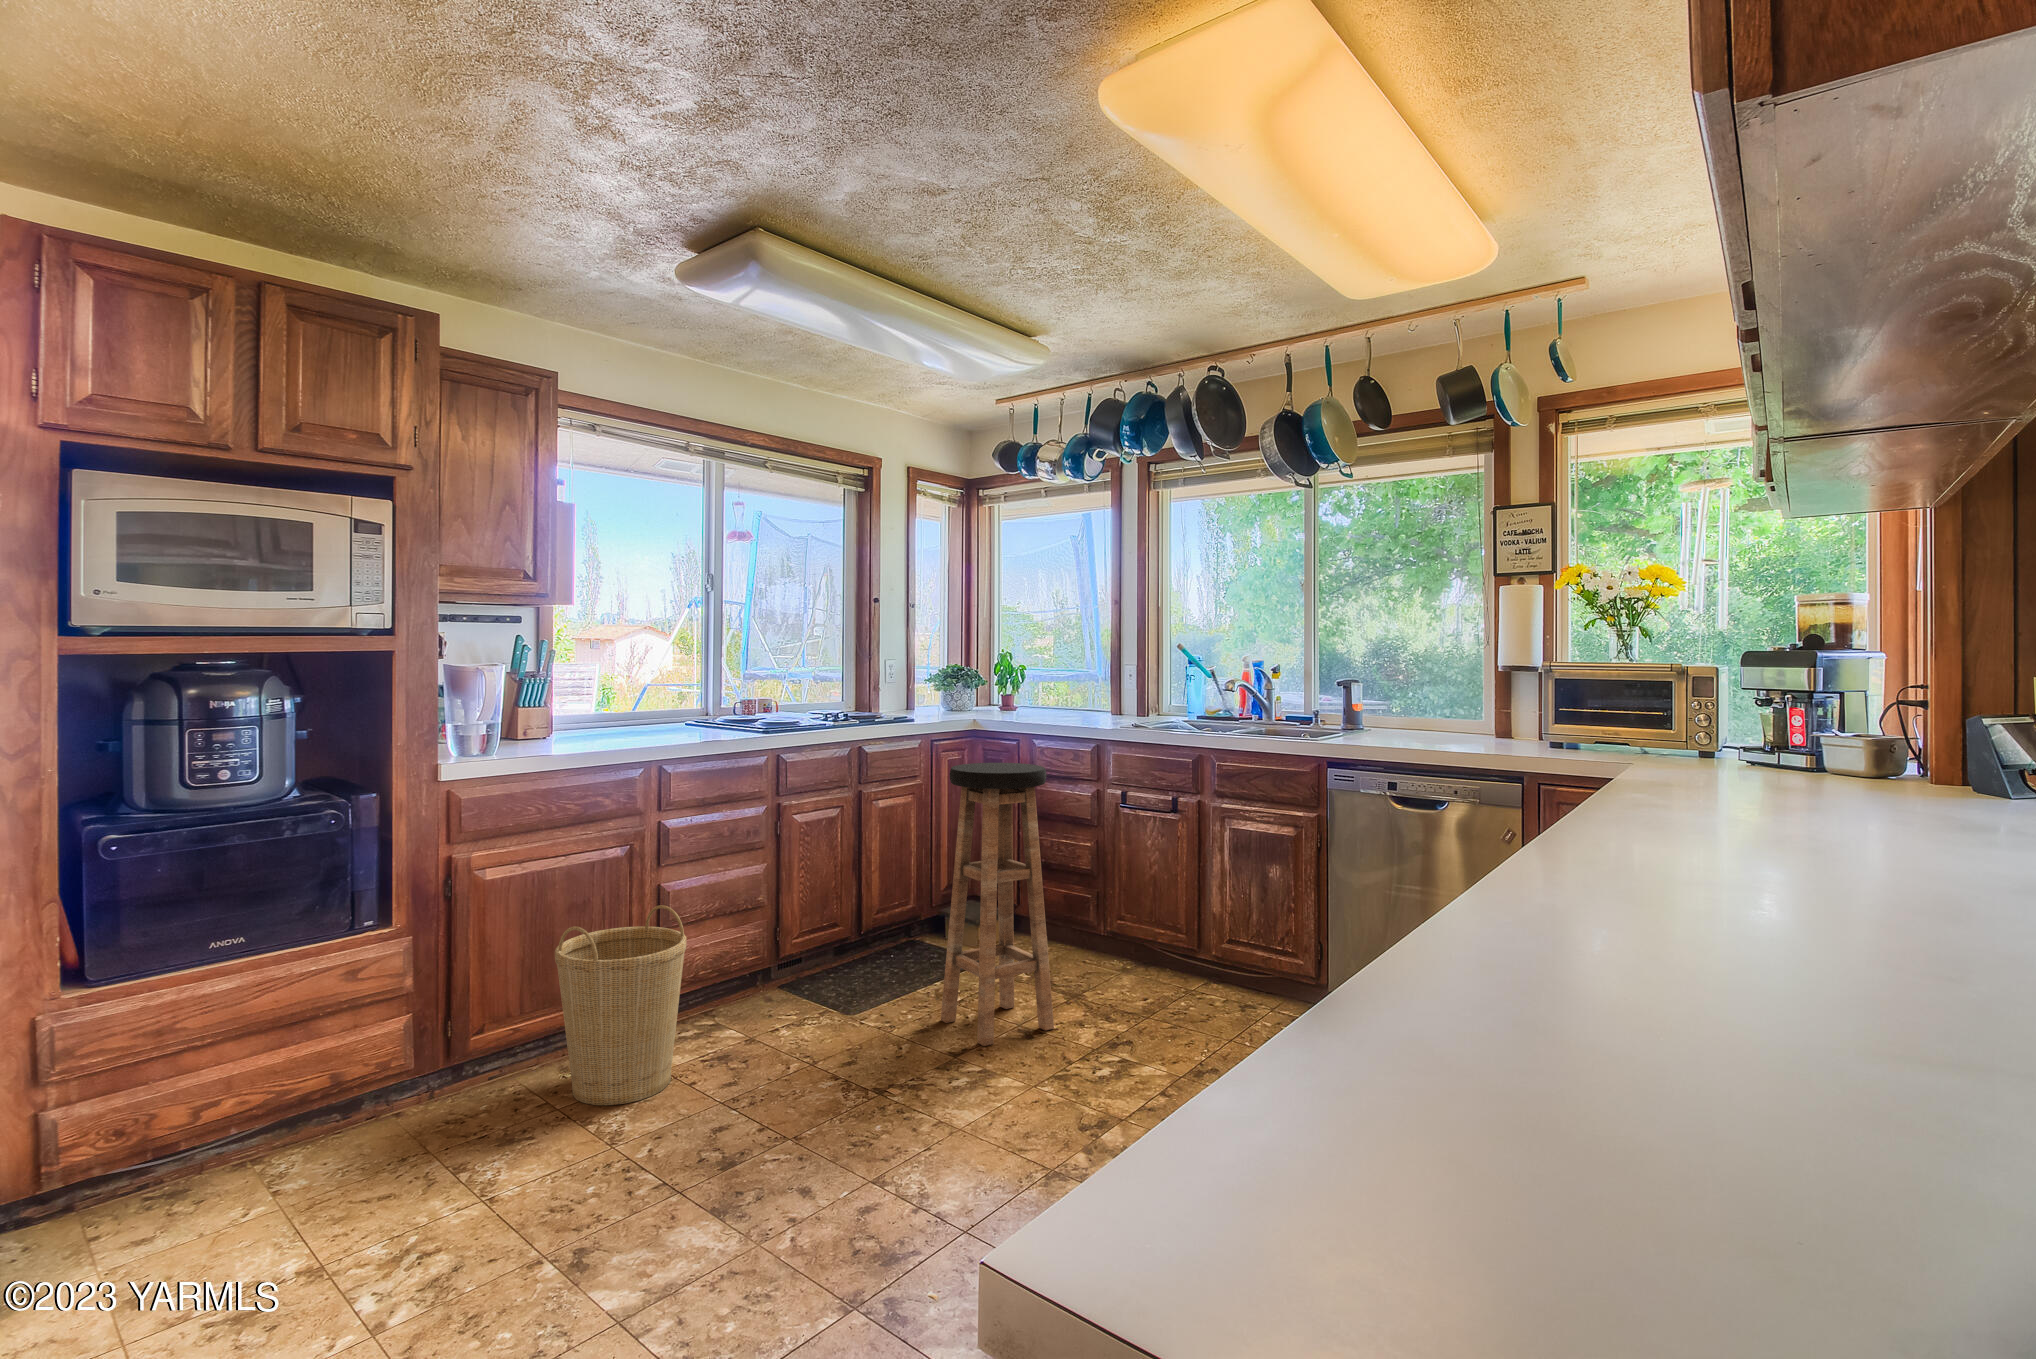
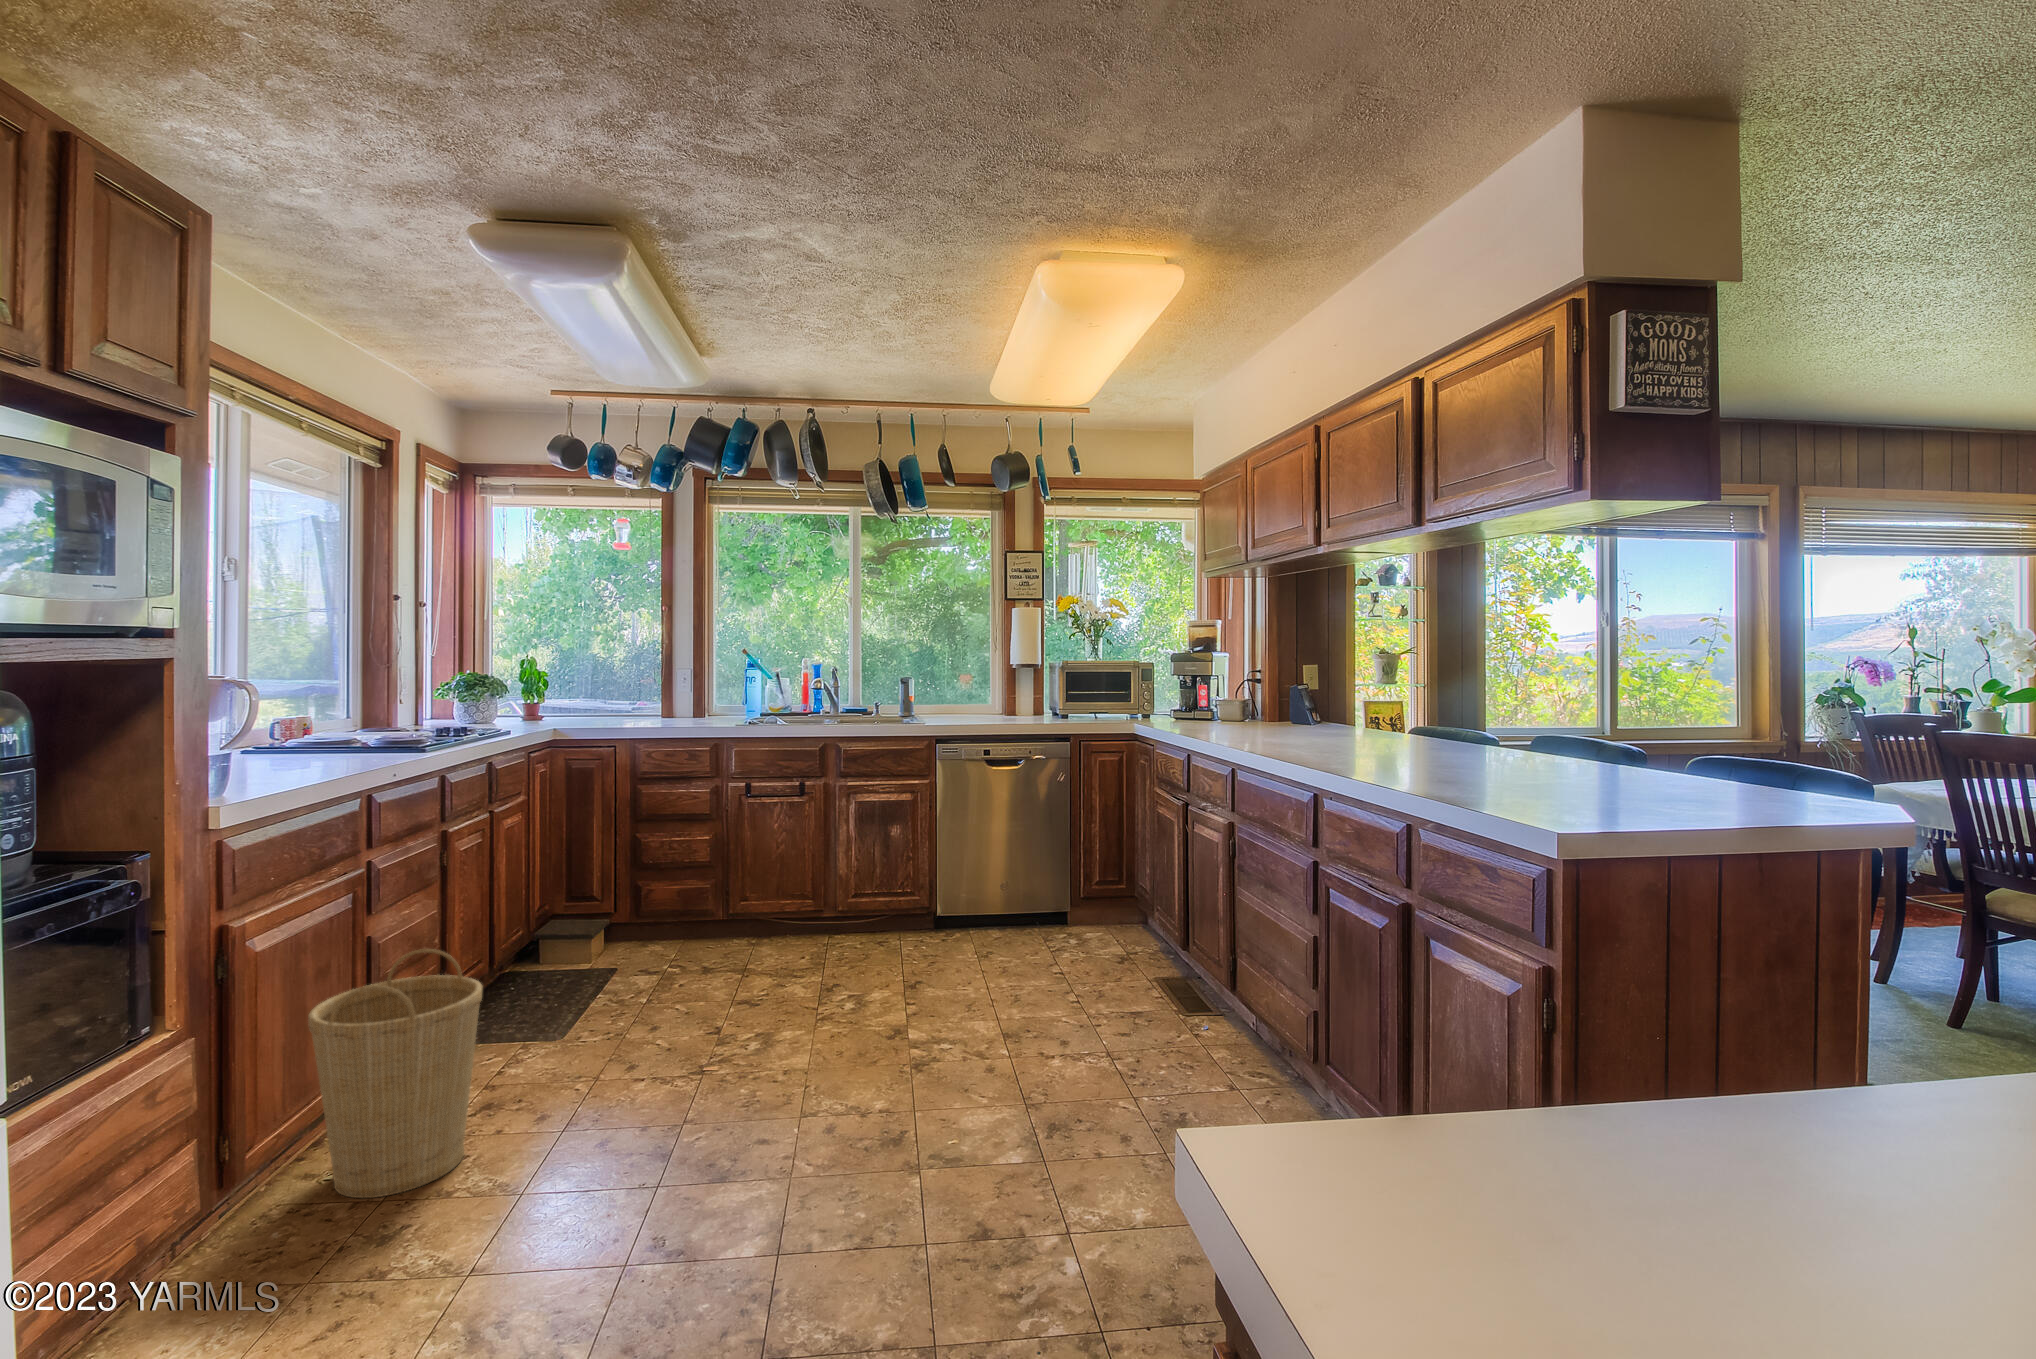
bar stool: present [941,763,1054,1046] -> none [662,759,773,1022]

